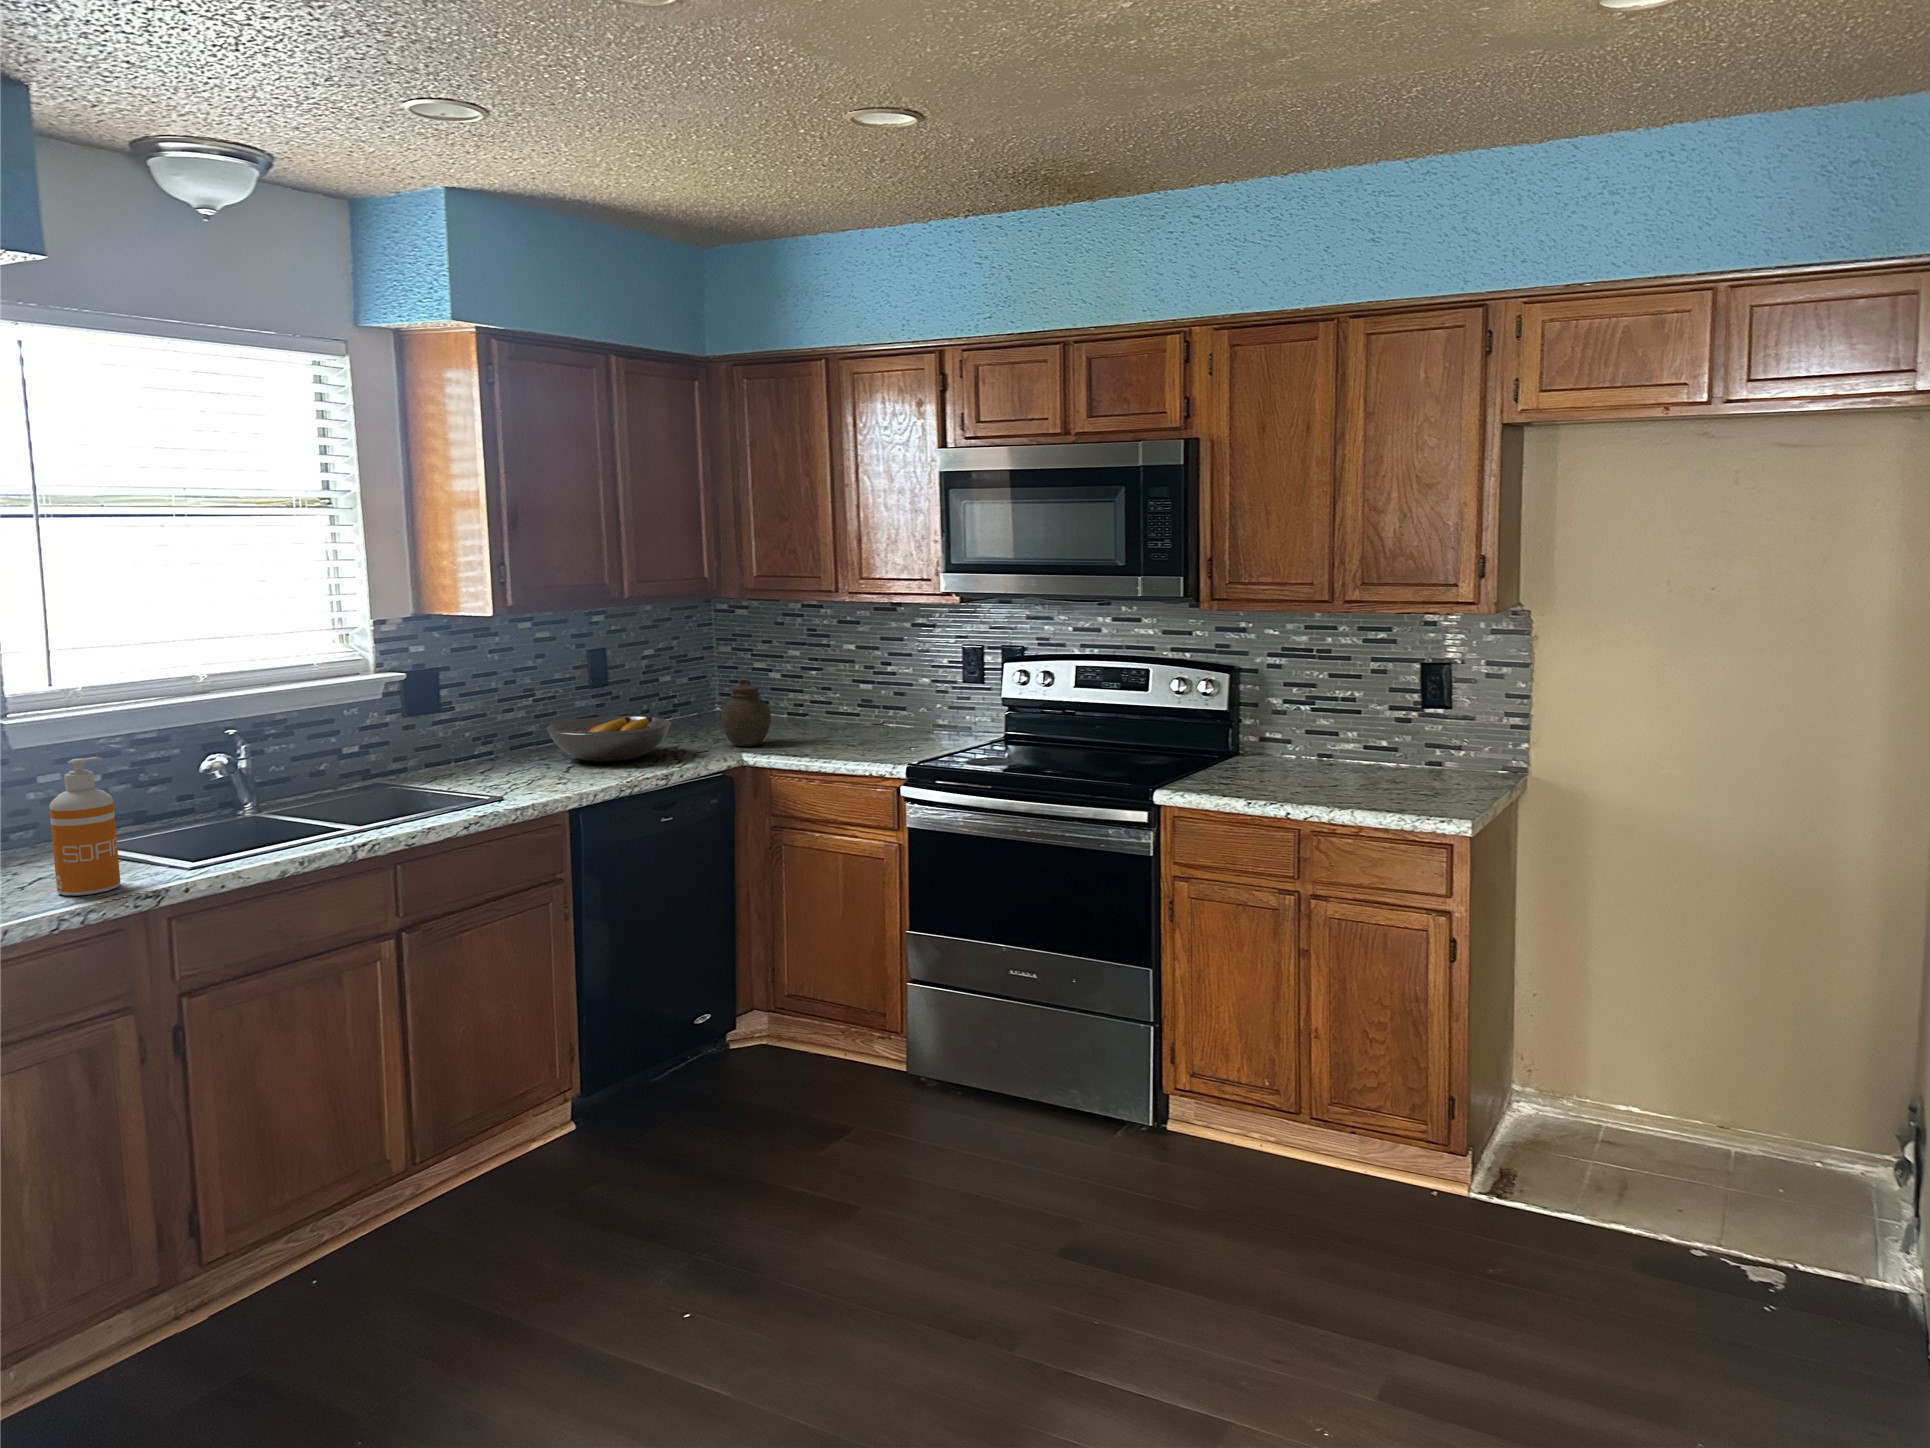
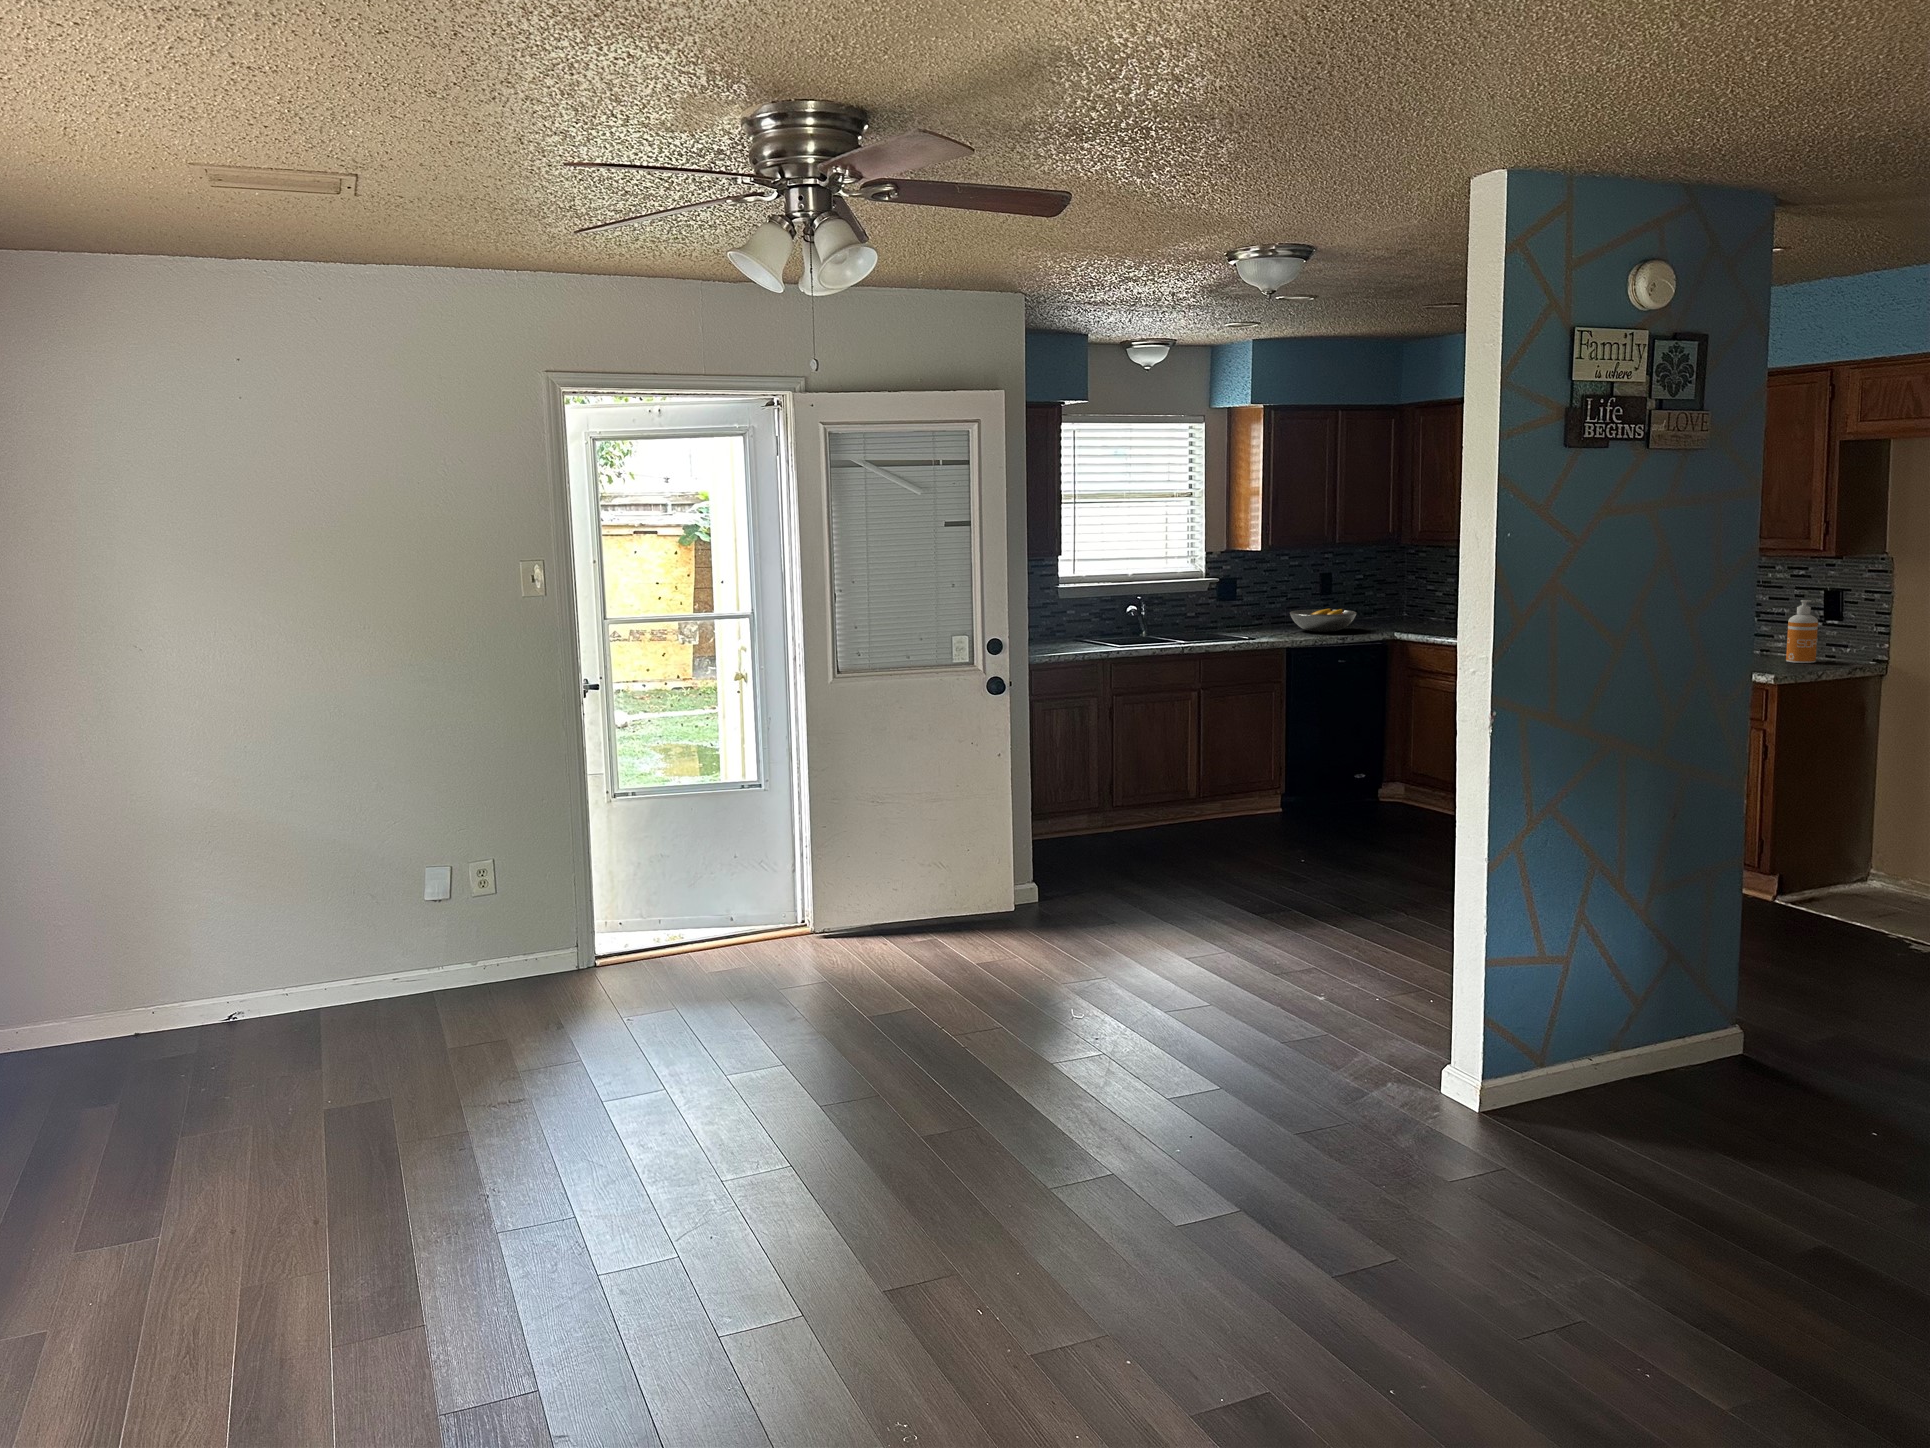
jar: present [721,679,771,746] -> none [1389,592,1419,630]
soap dispenser: present [49,757,121,896] -> present [1786,600,1818,663]

